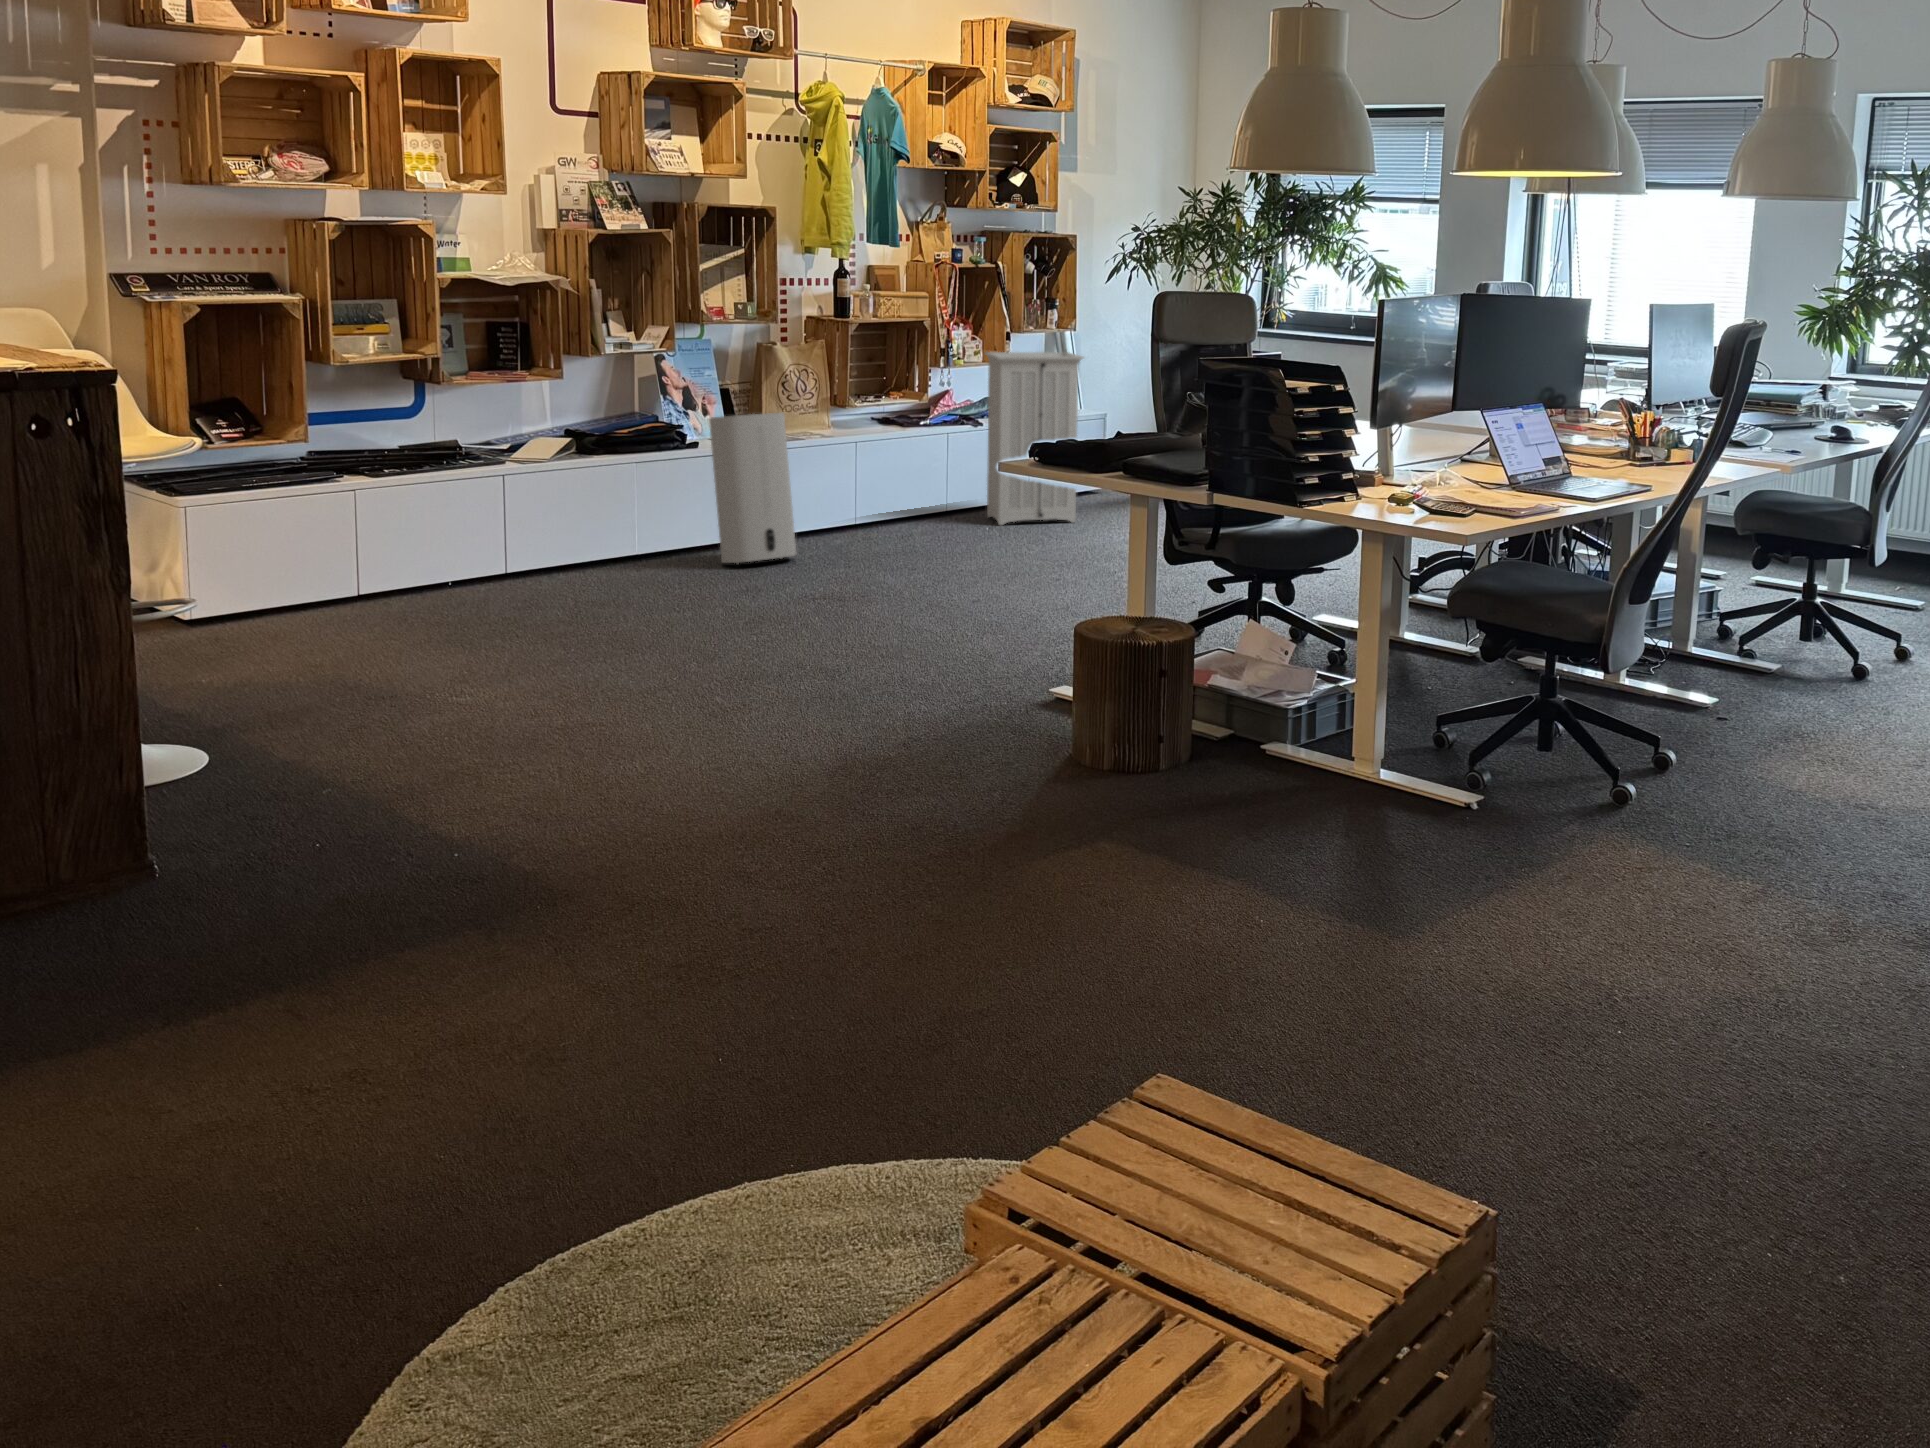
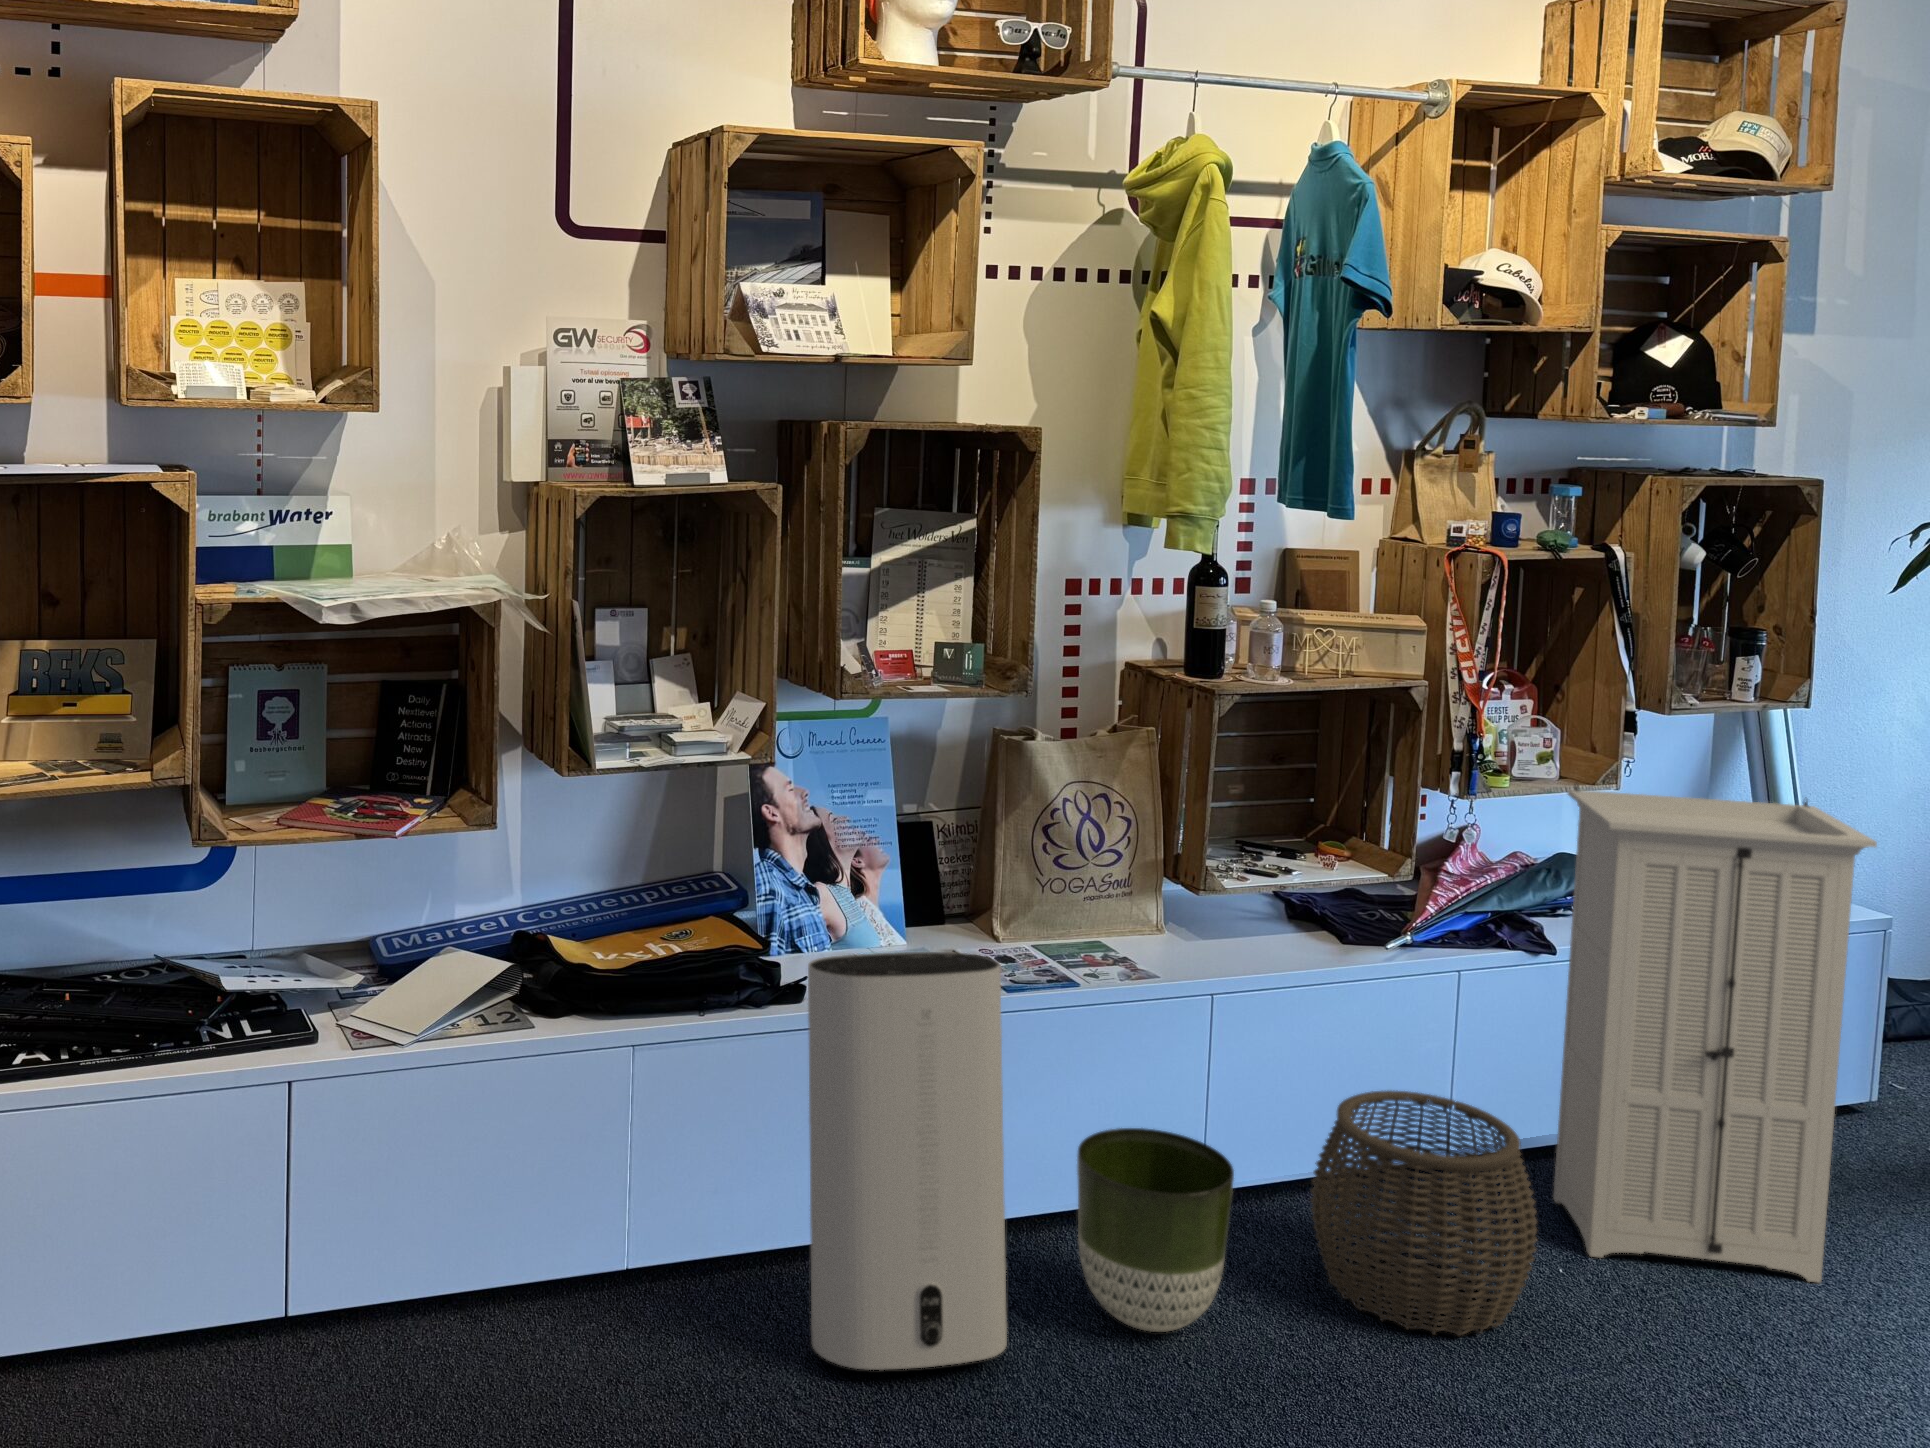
woven basket: none [899,466,979,542] -> present [1311,1091,1538,1336]
planter: none [814,483,873,551] -> present [1077,1128,1234,1332]

